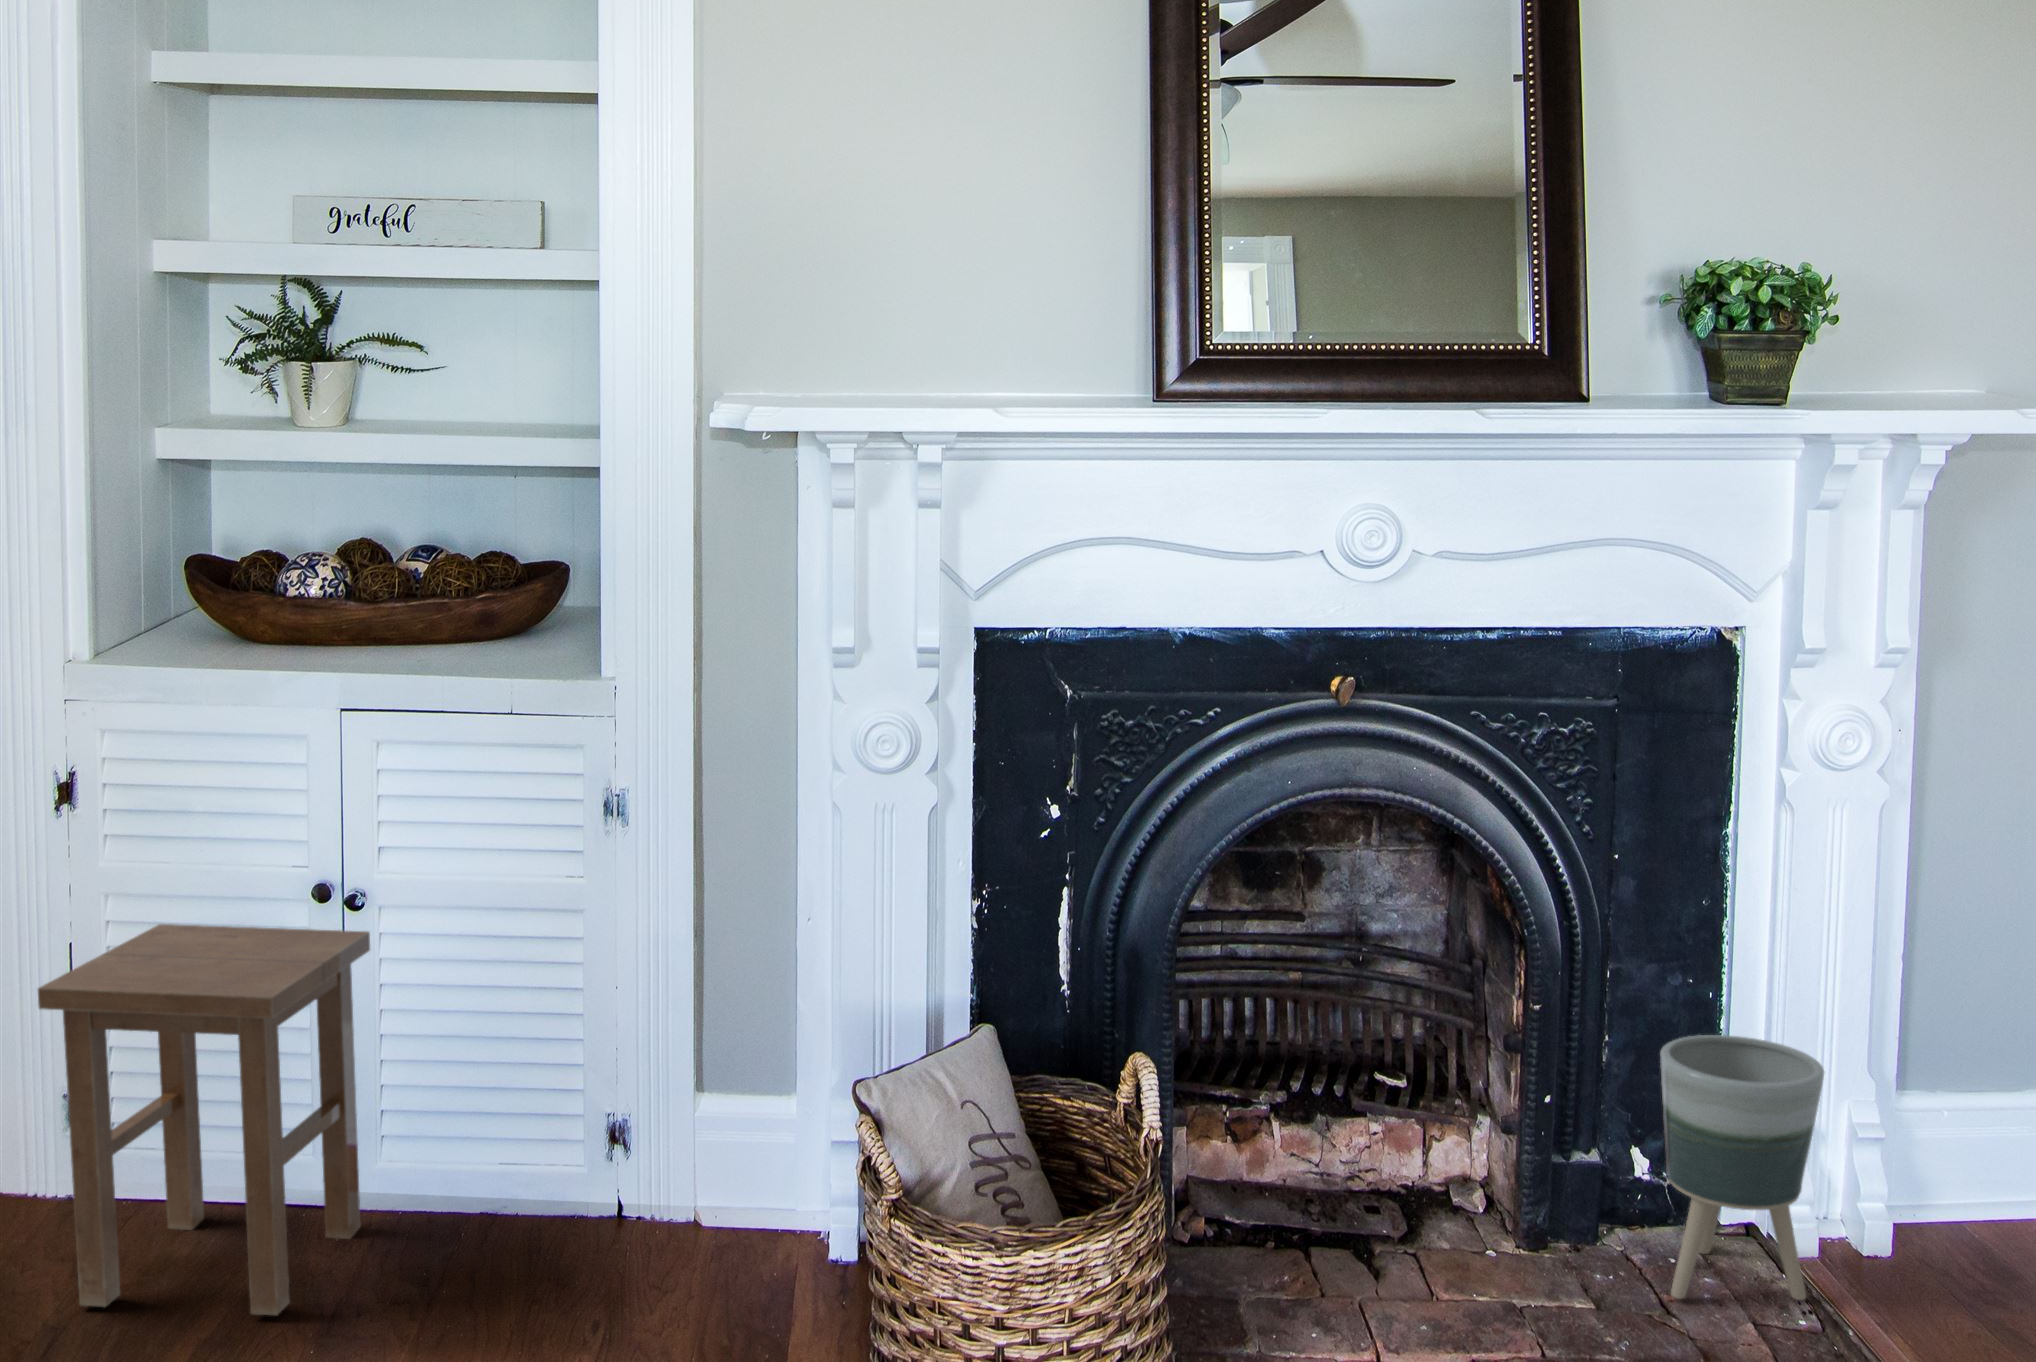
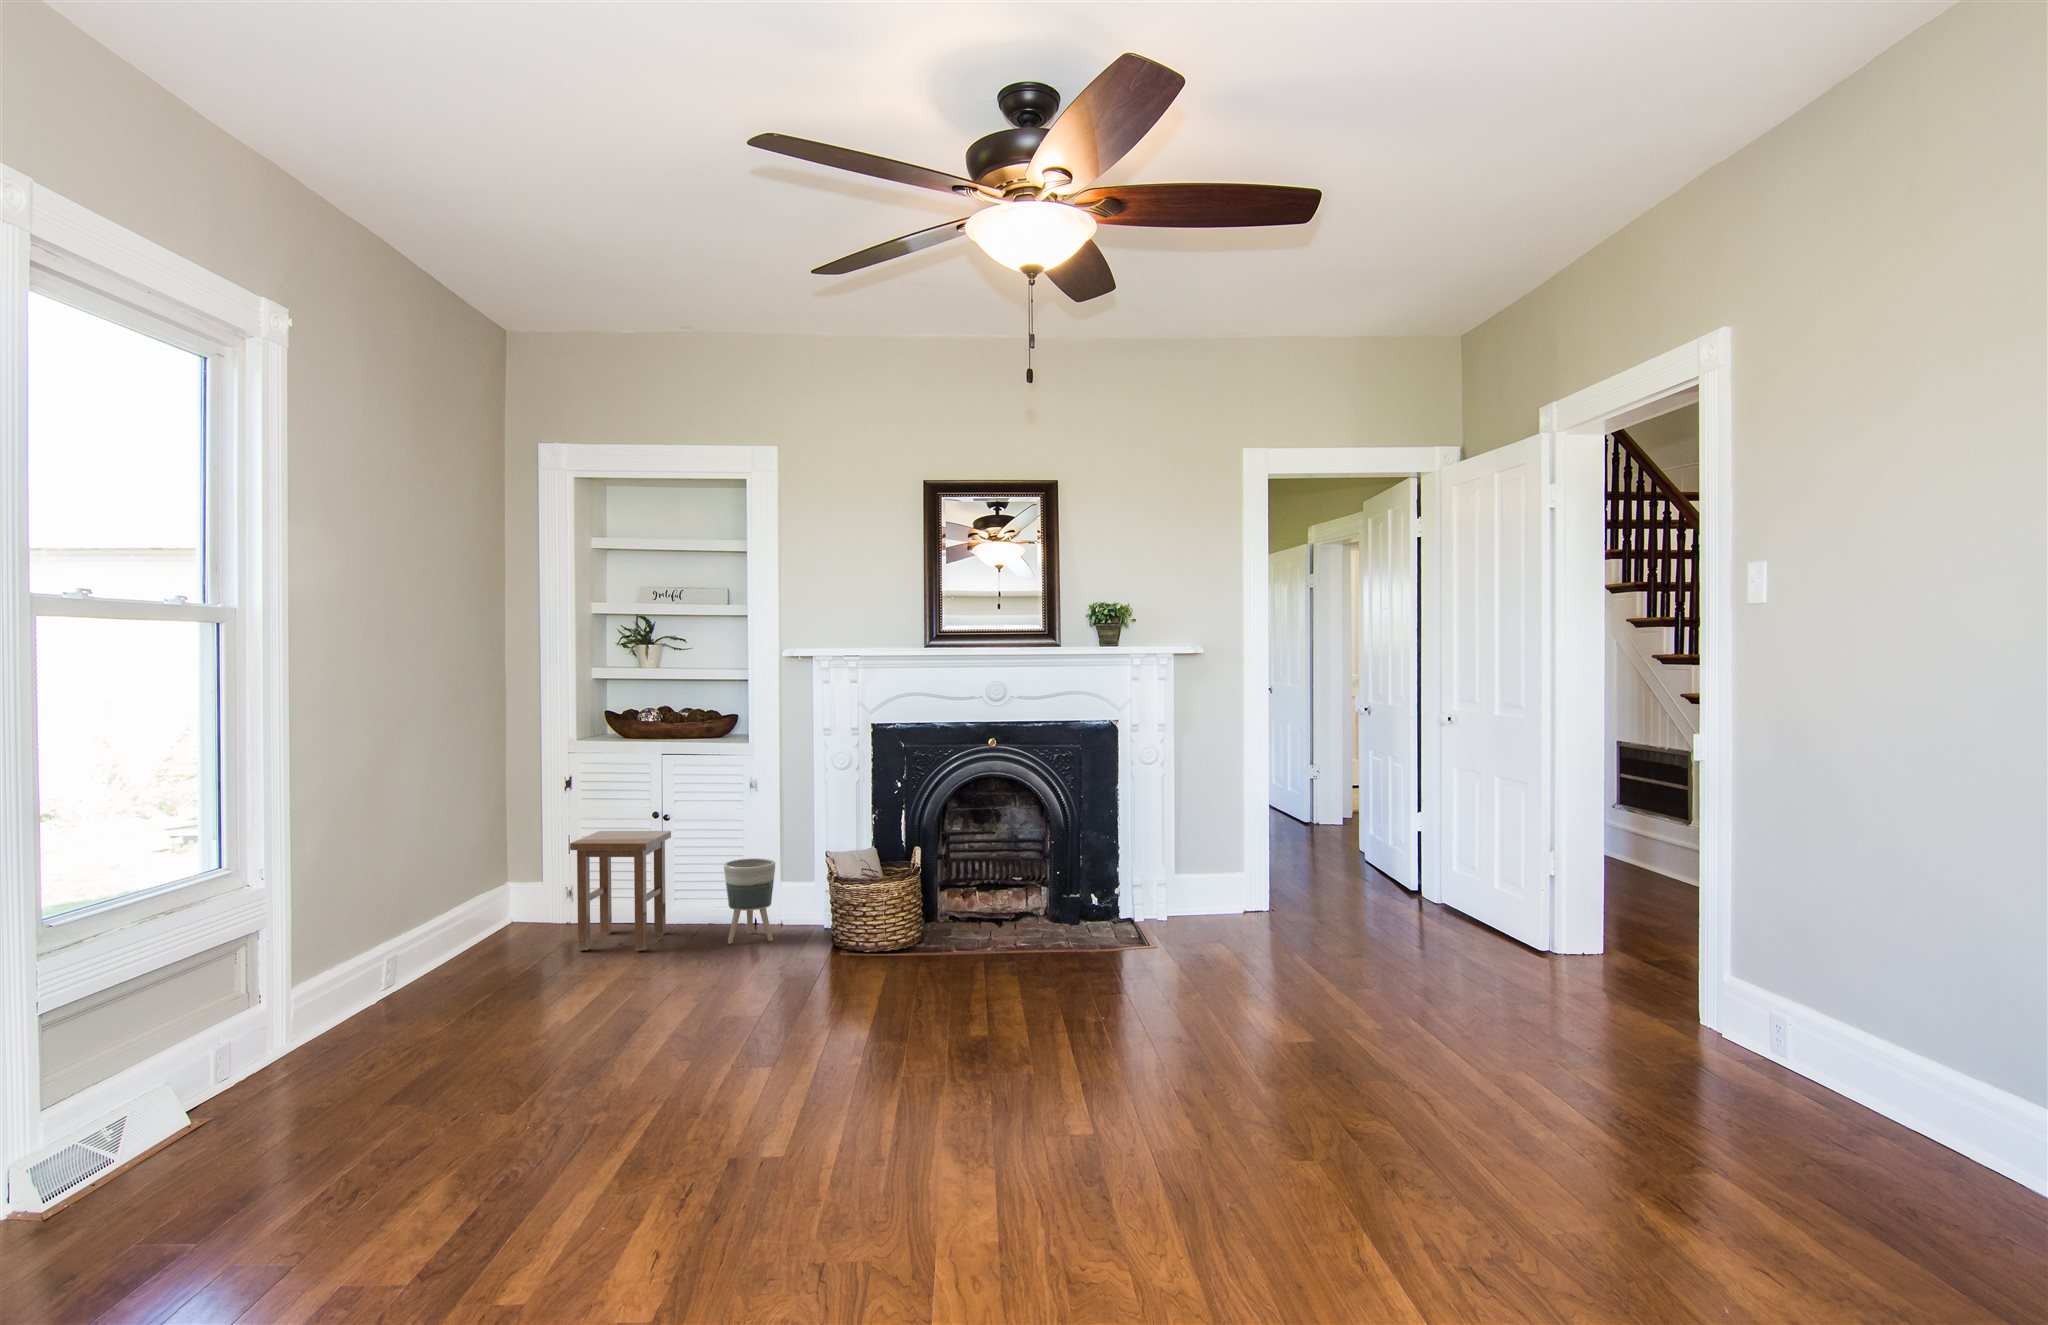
planter: present [1660,1035,1824,1300] -> present [724,858,775,944]

